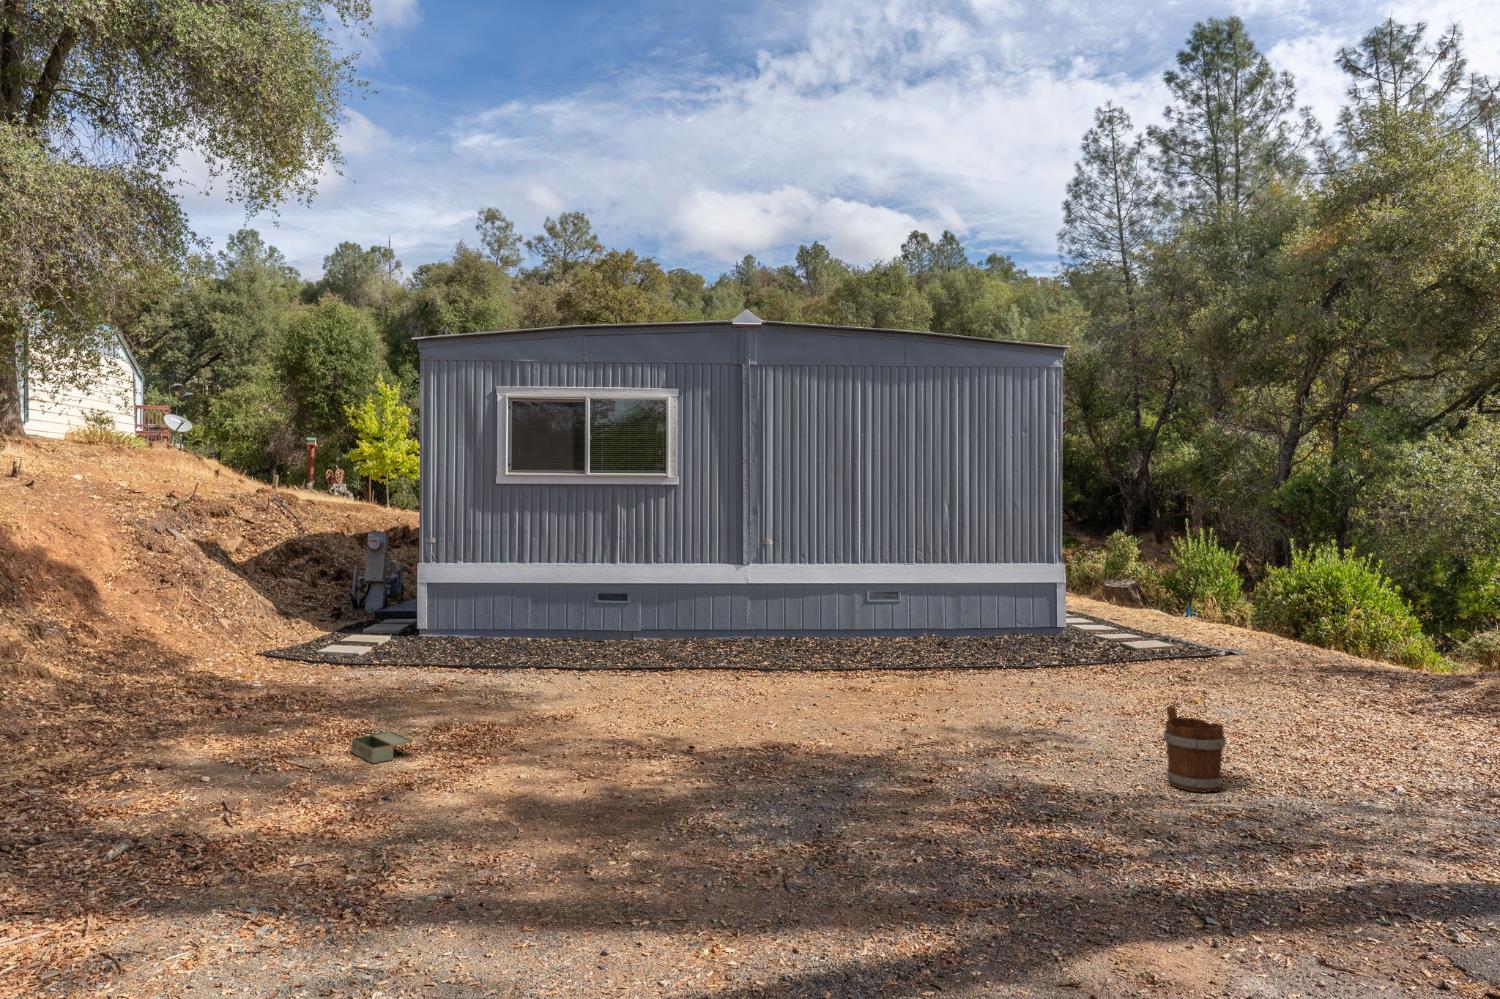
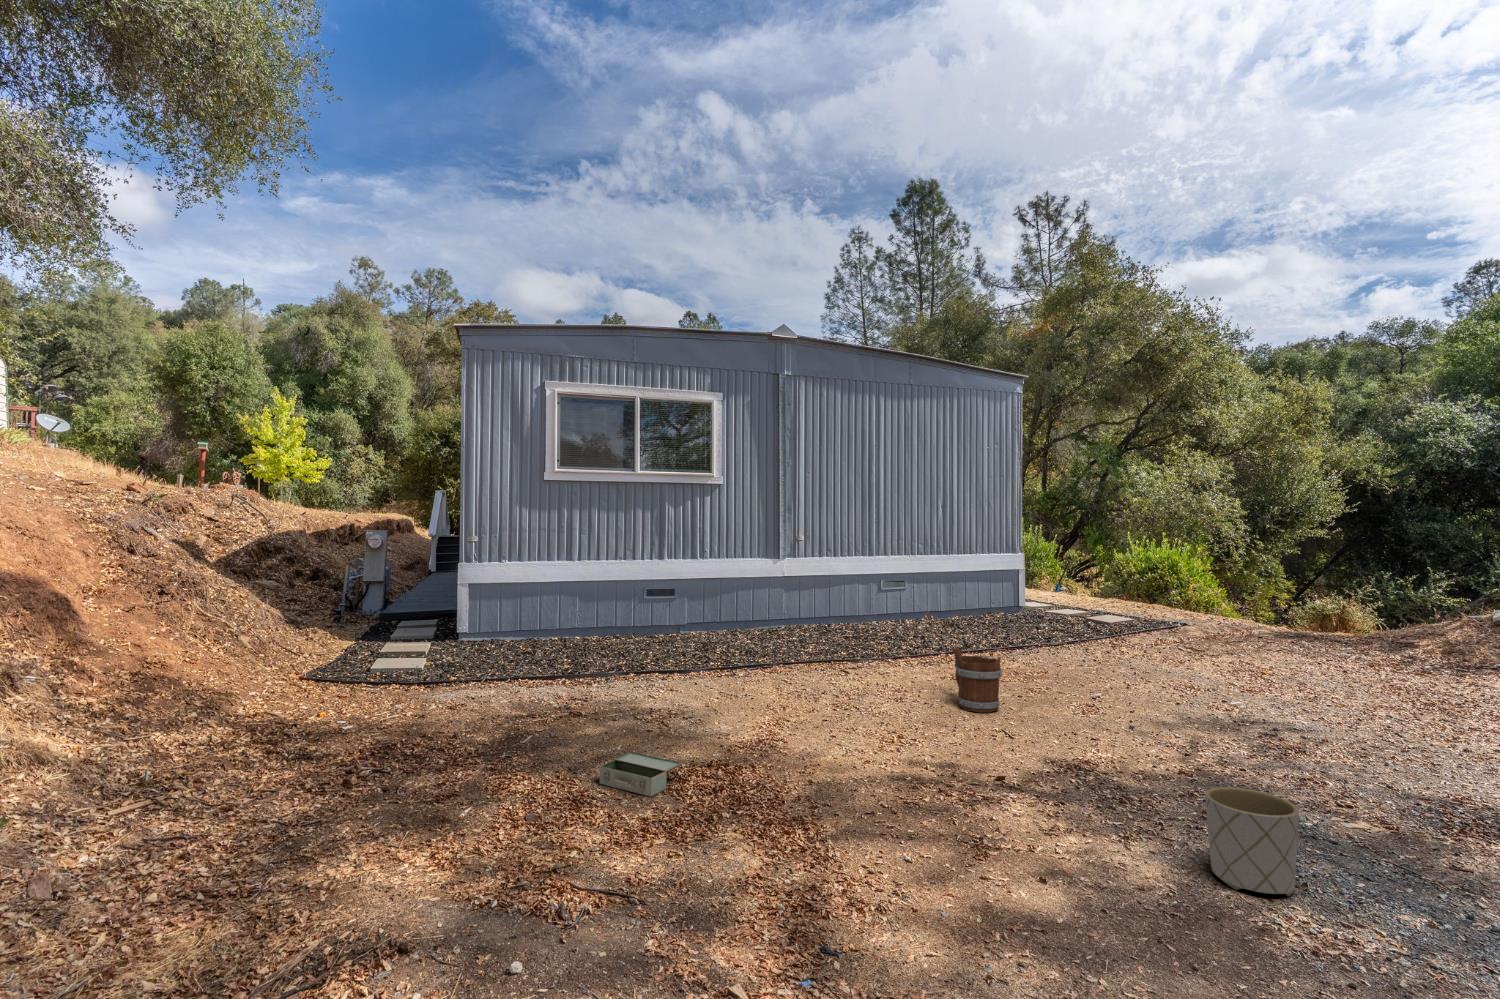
bucket: present [1164,706,1226,793] -> present [953,648,1002,713]
planter: none [683,778,749,865] -> present [1205,787,1299,896]

